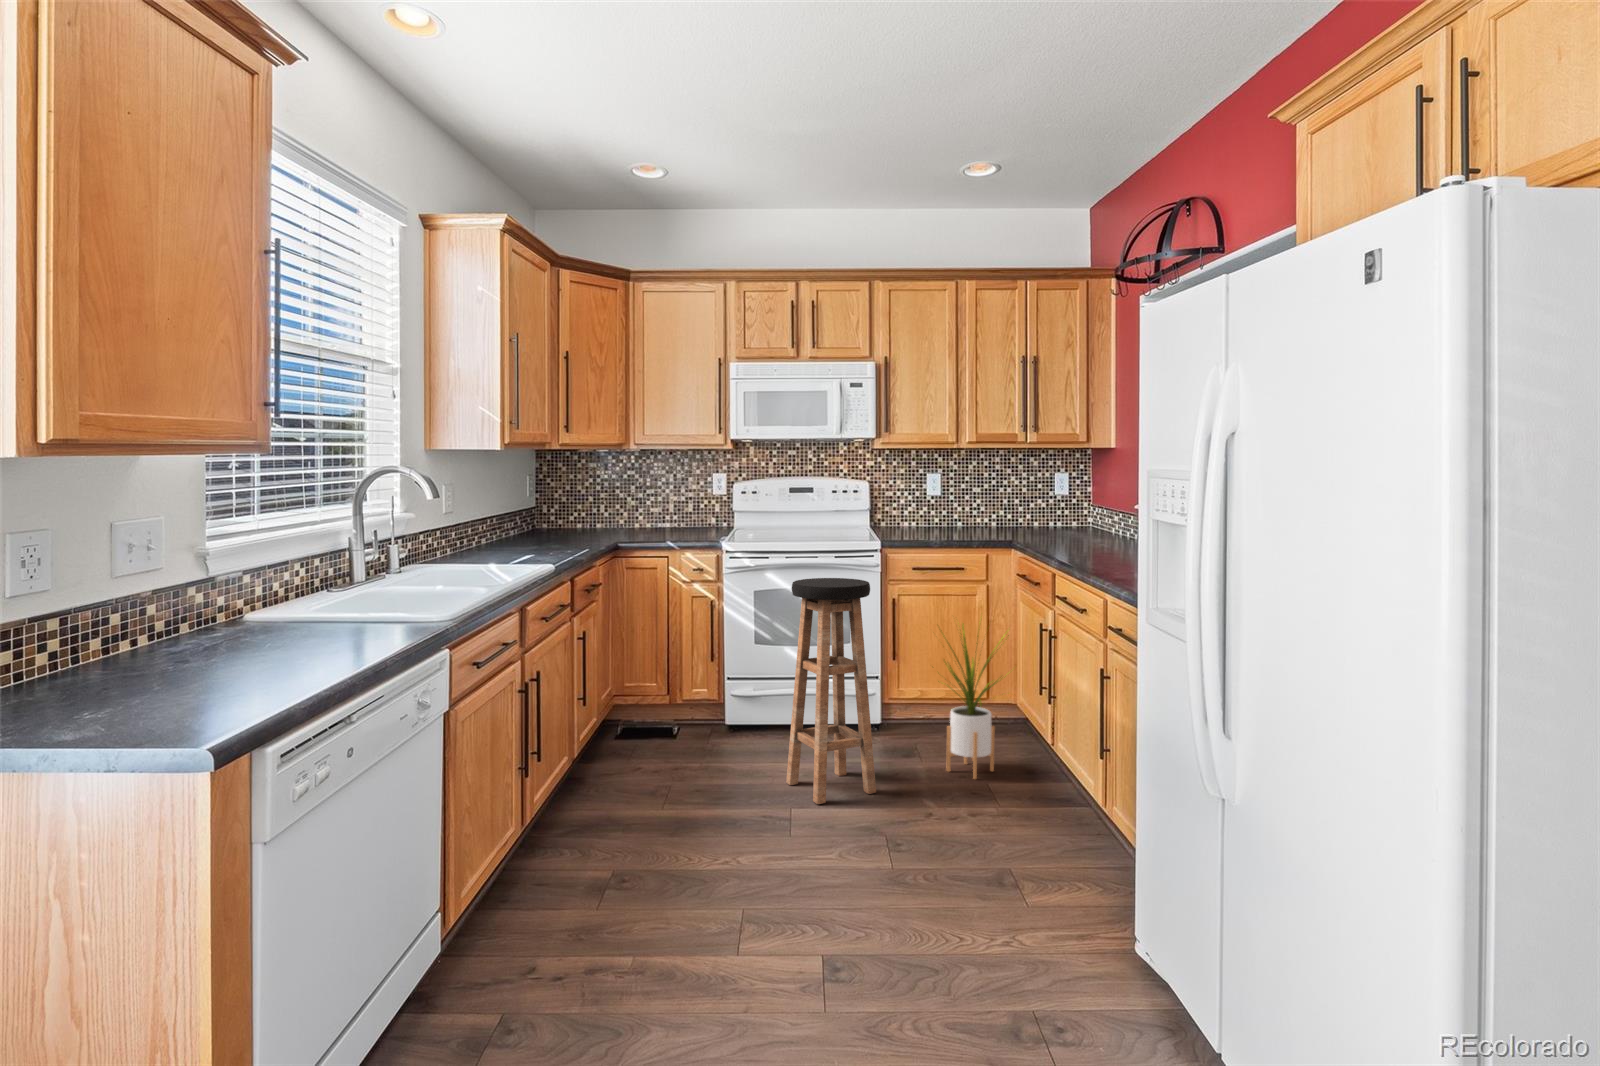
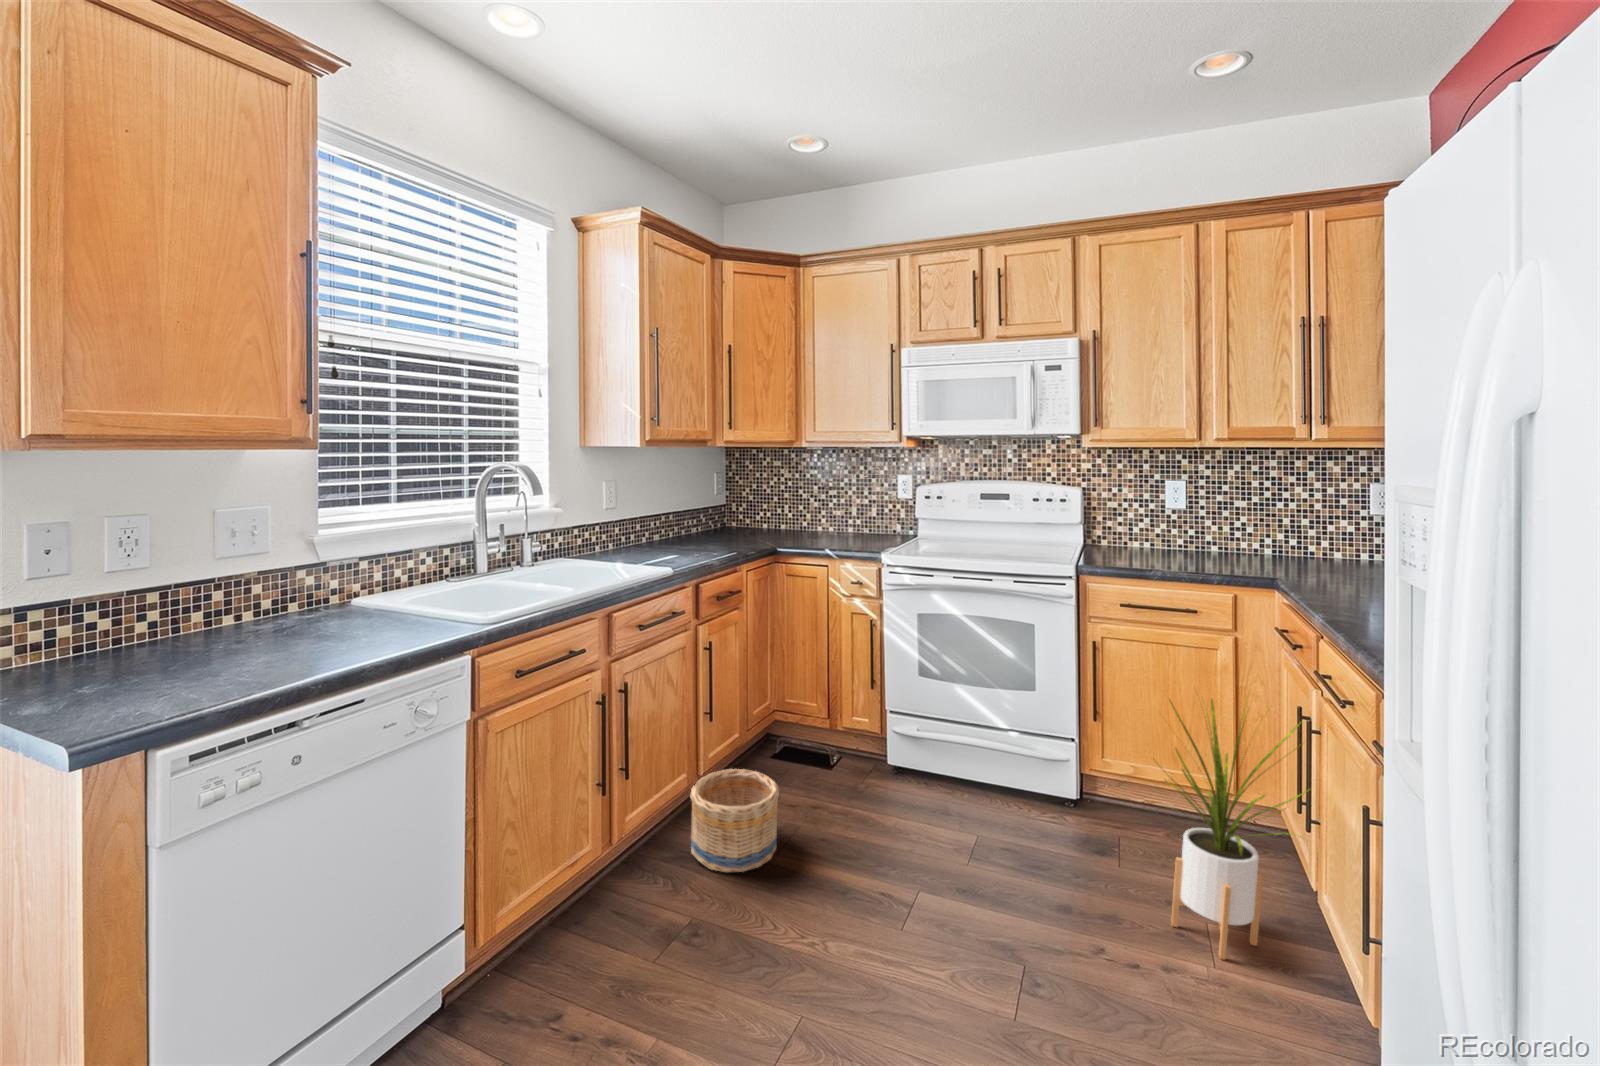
bar stool: present [786,578,876,804] -> none [919,614,1054,954]
basket: none [599,726,672,798] -> present [690,769,779,872]

